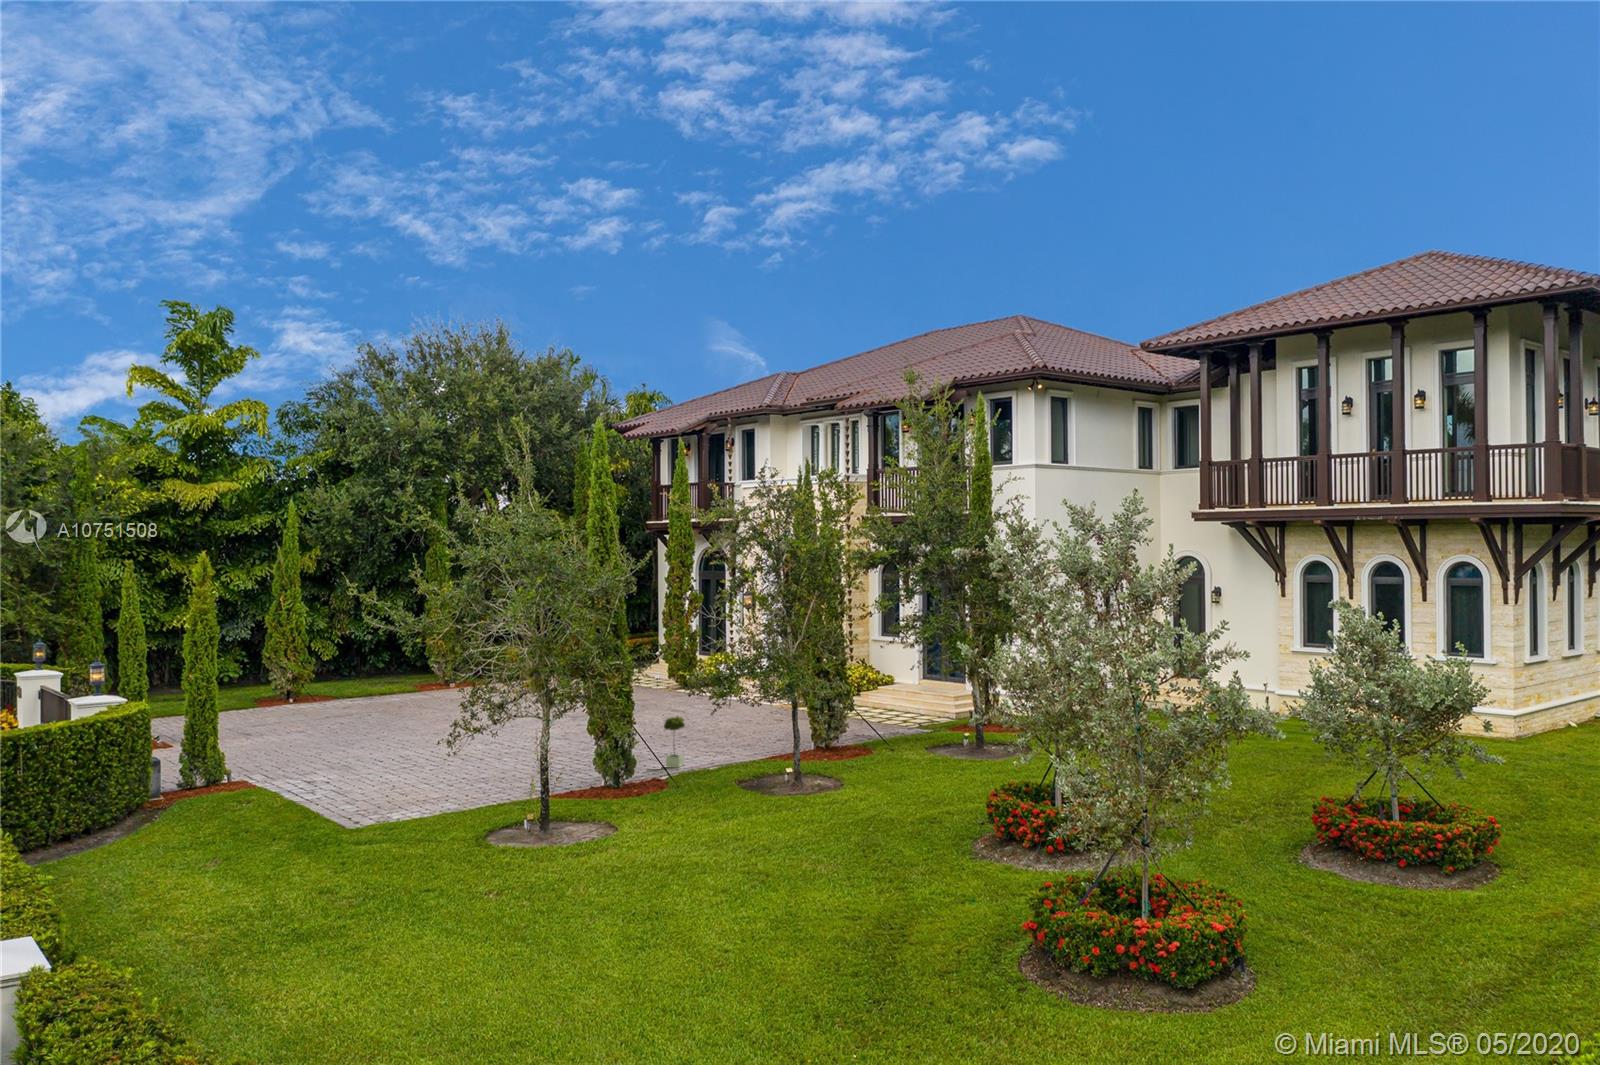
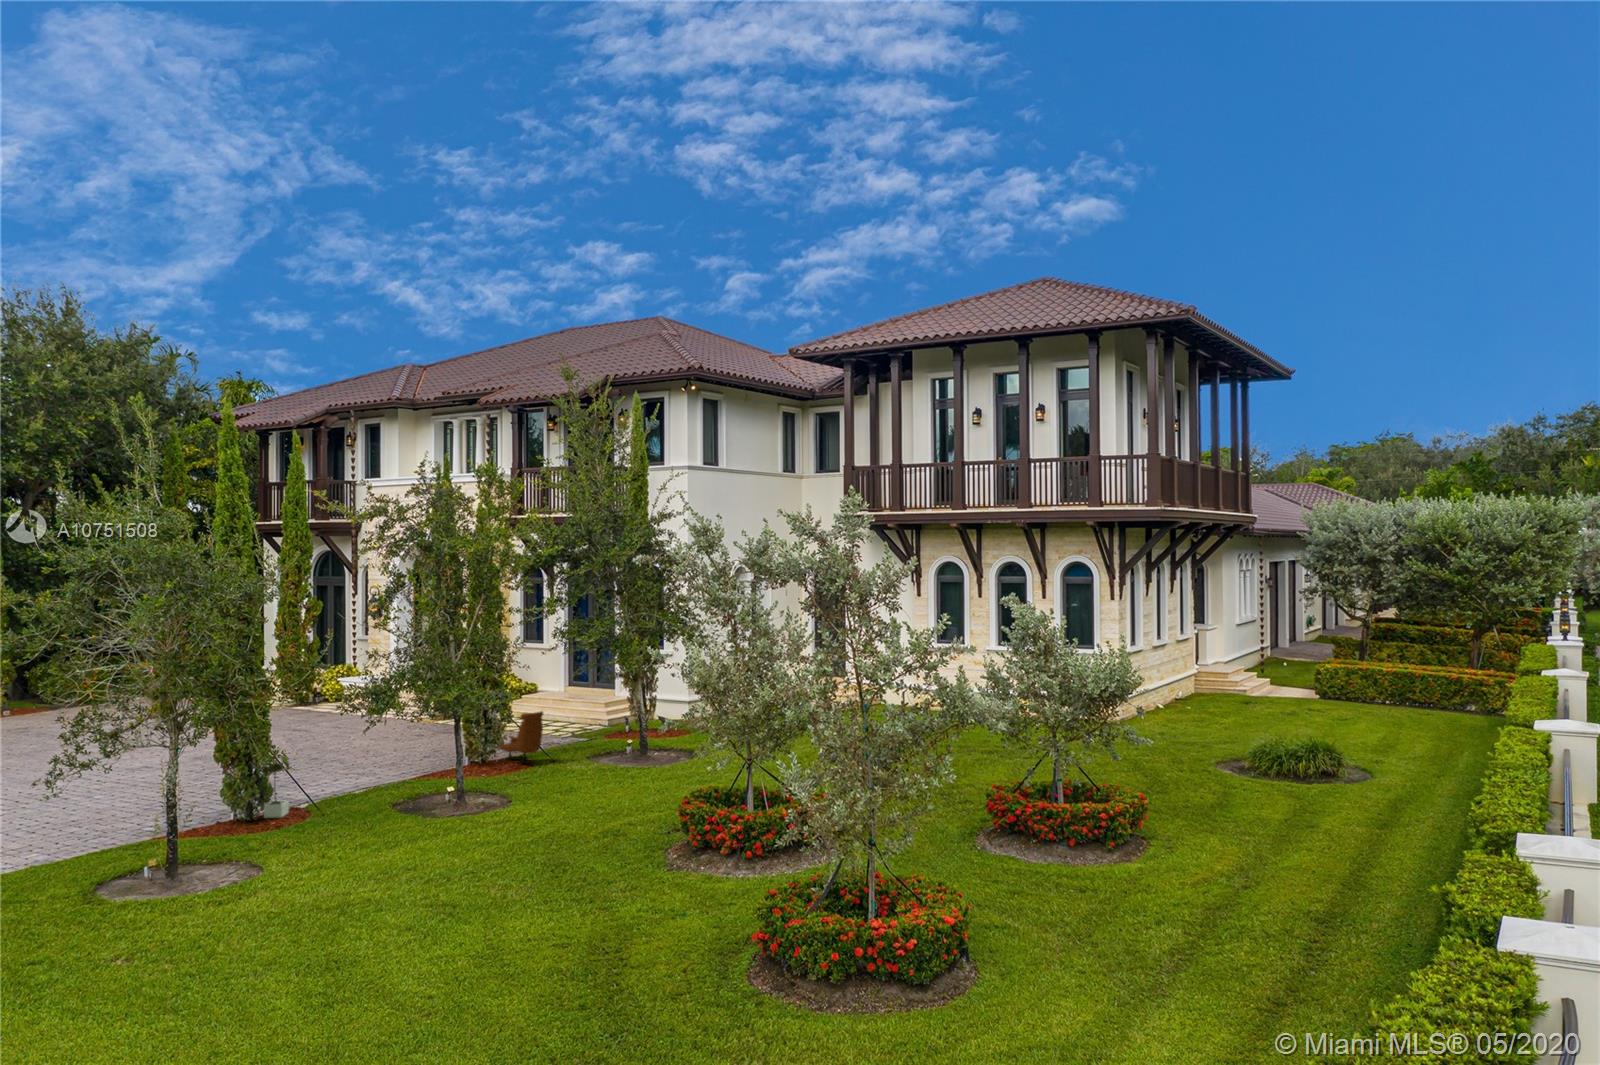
lounge chair: none [853,695,892,746] -> present [499,711,543,765]

